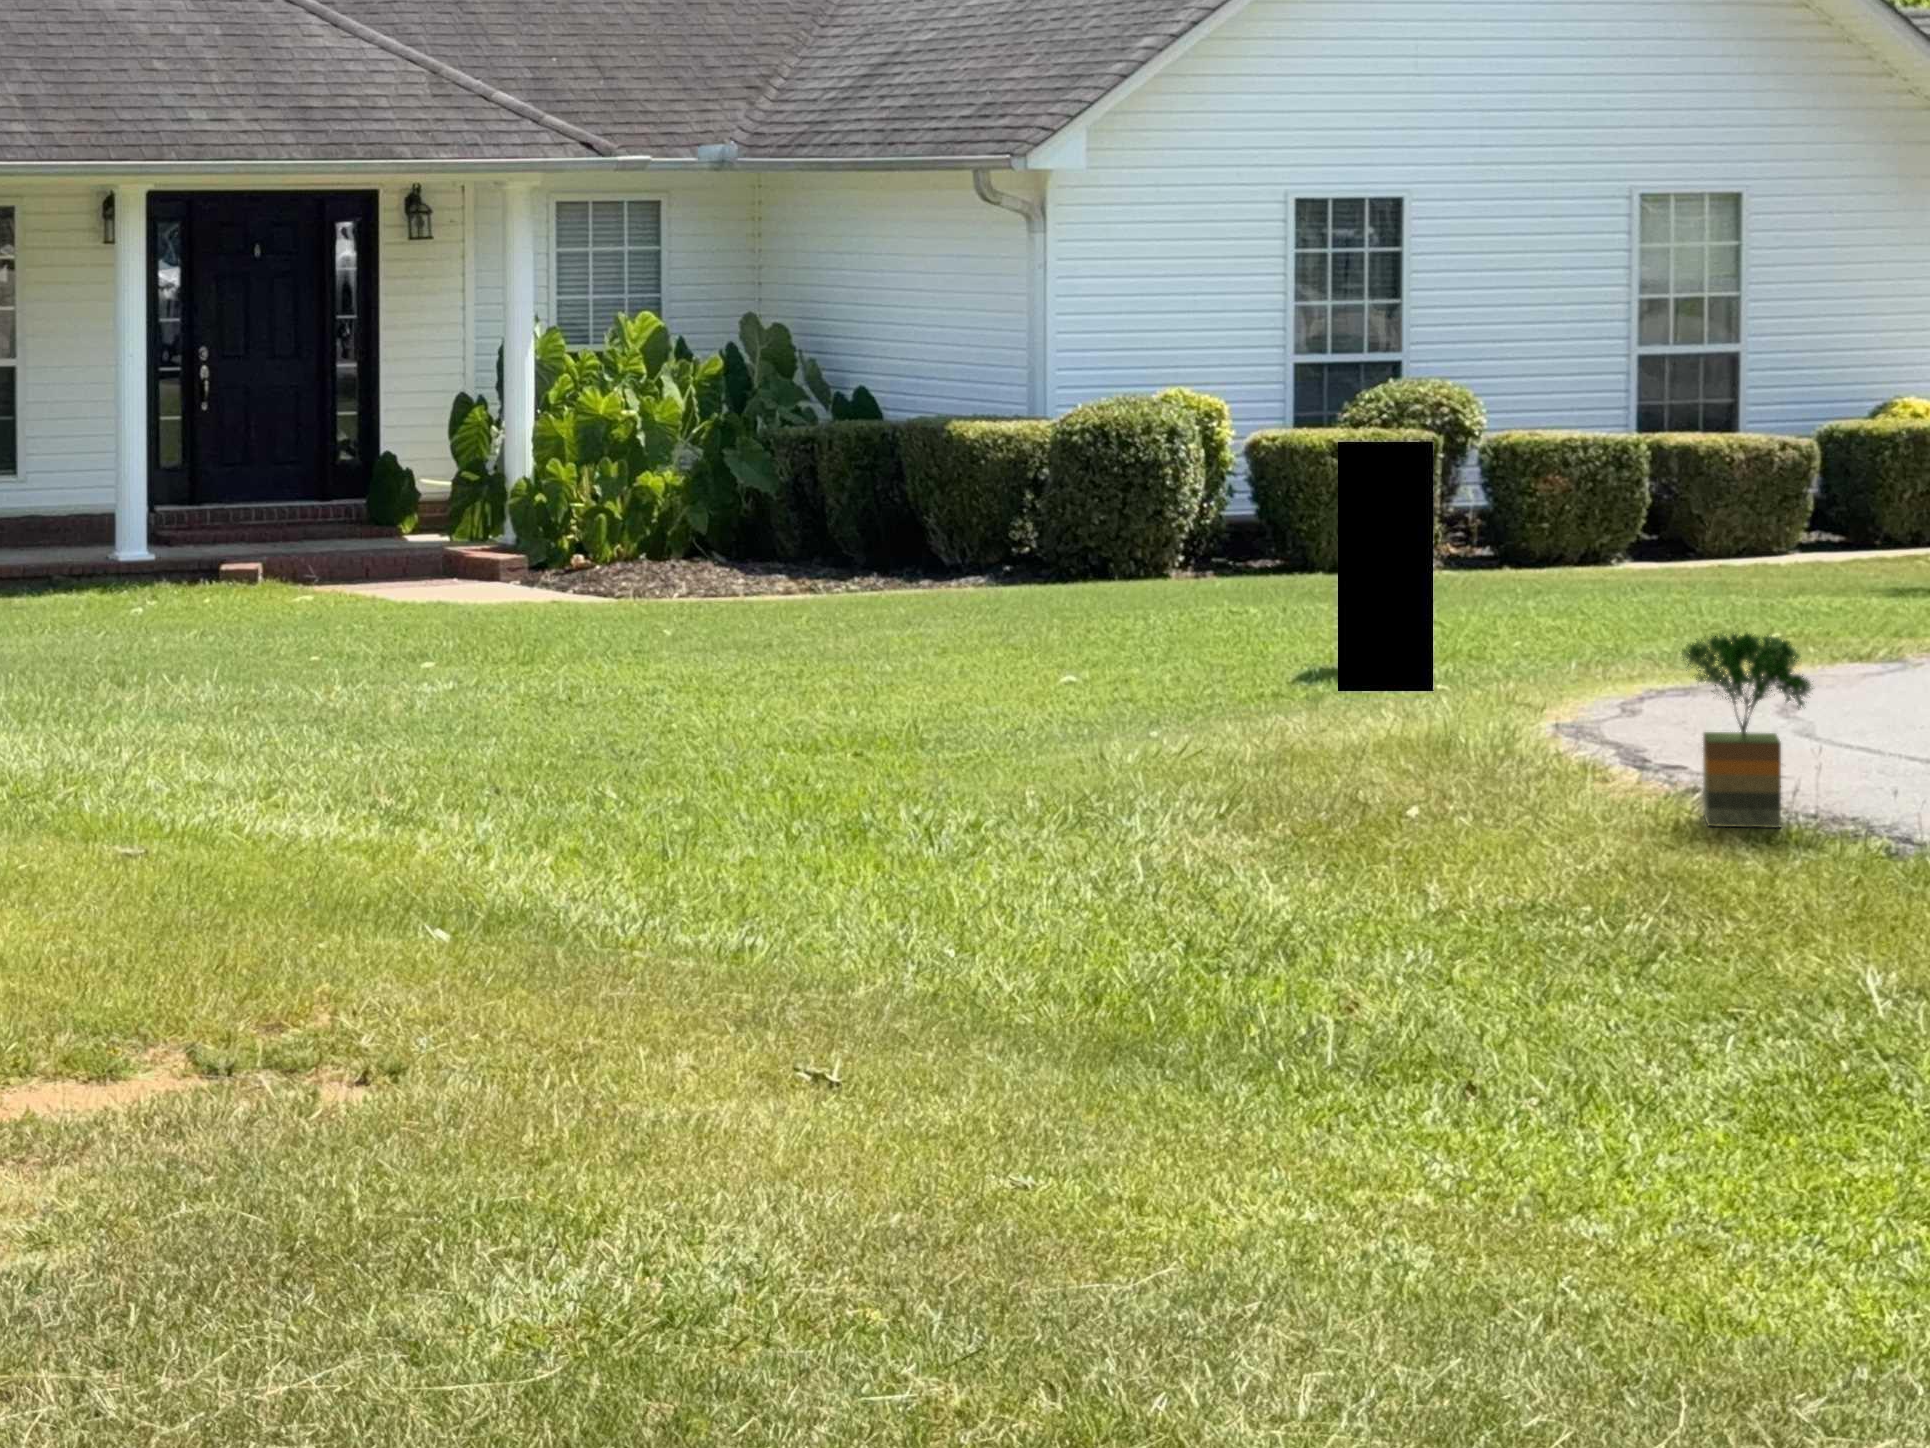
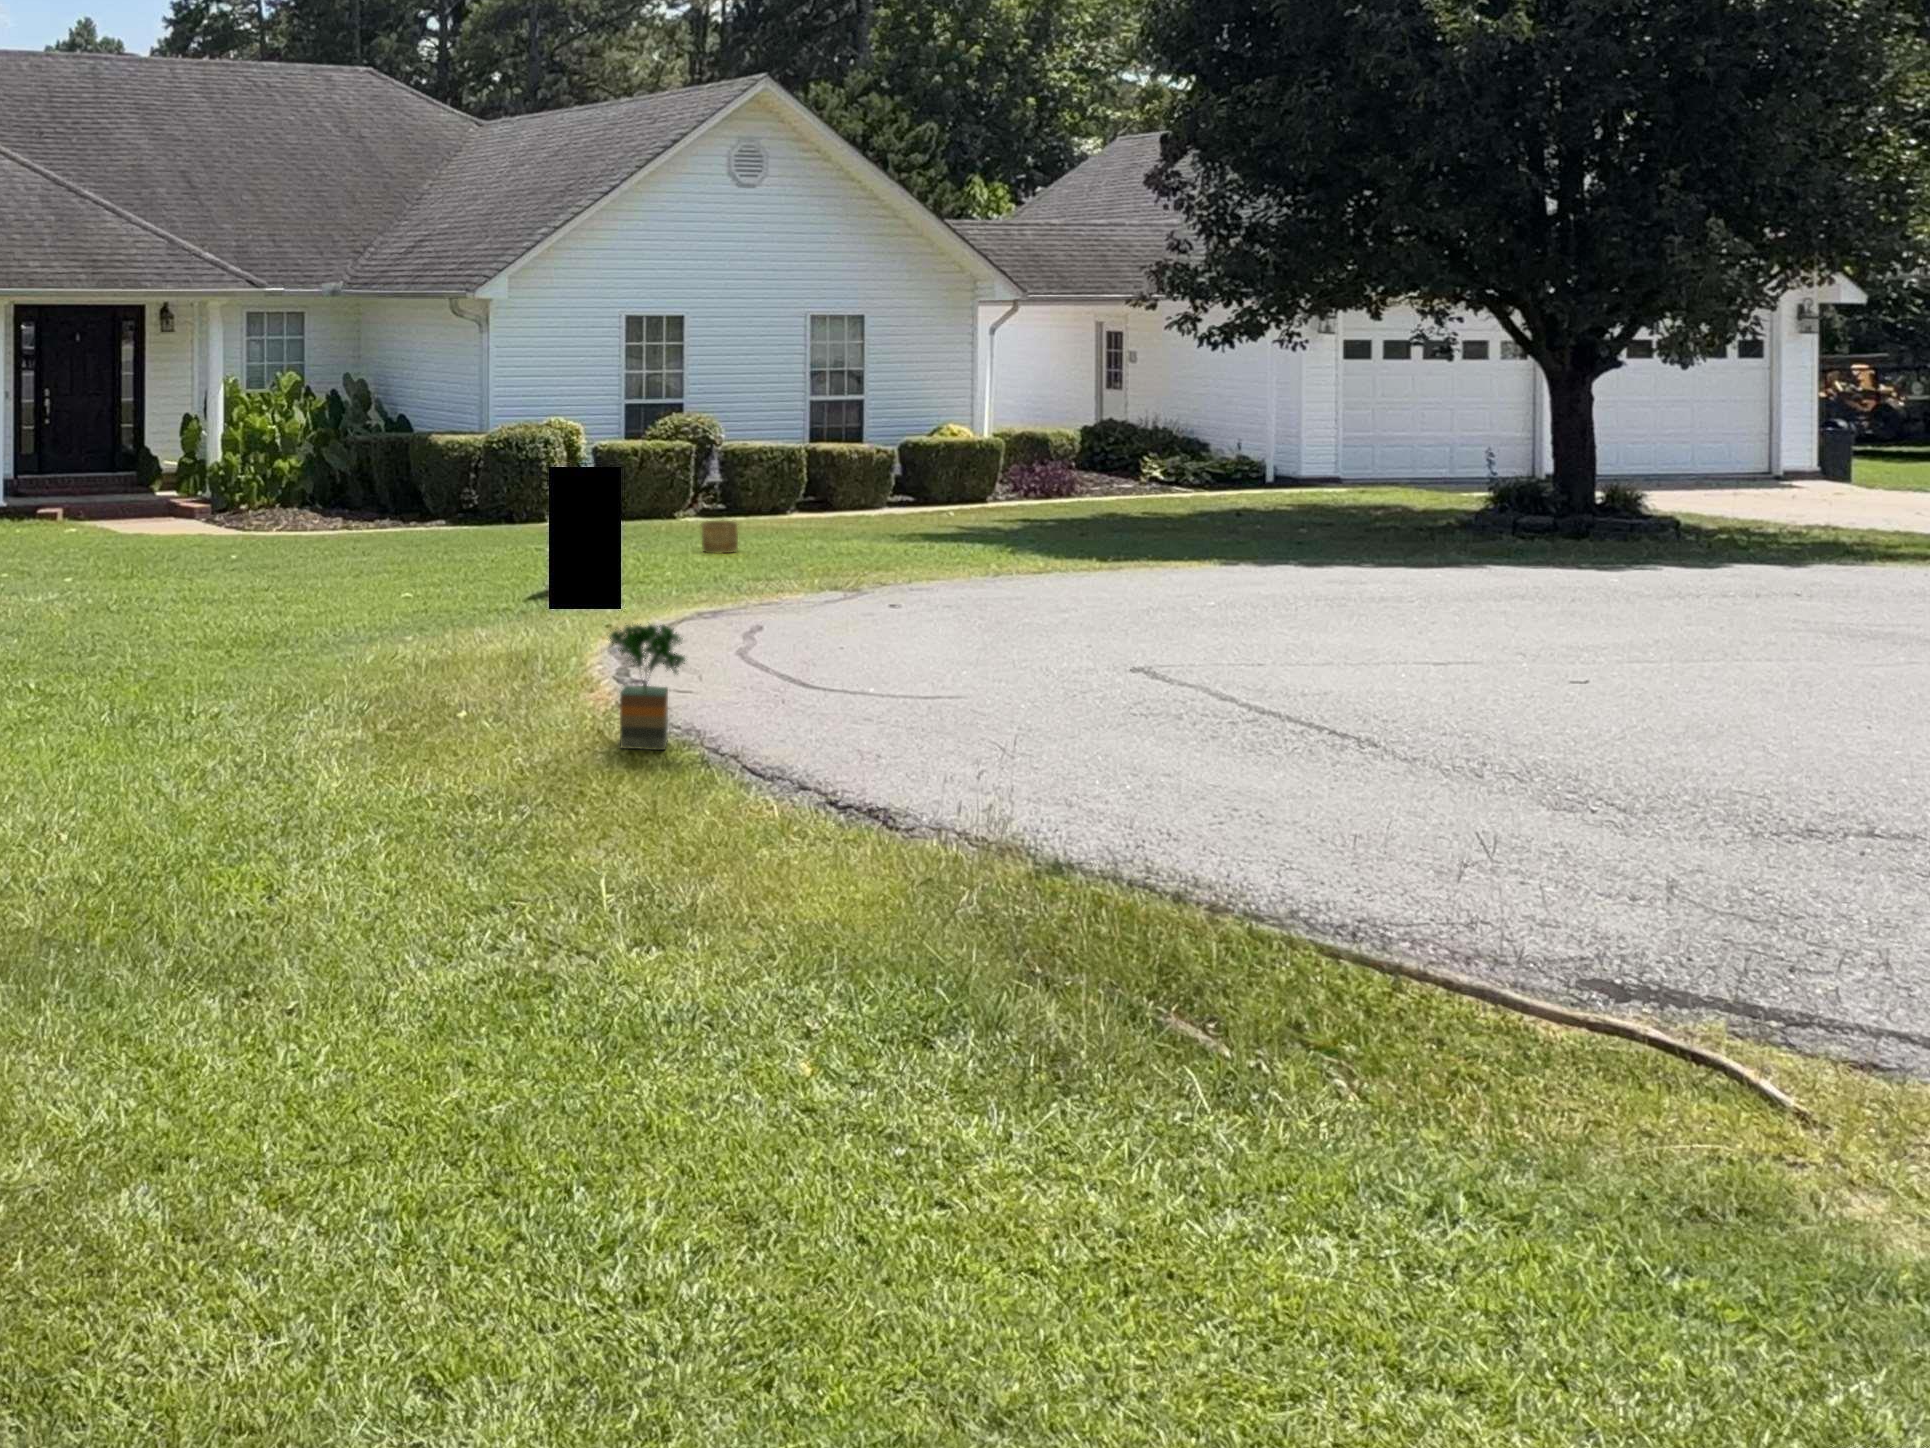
wooden bucket: none [1518,560,1589,619] -> present [702,521,738,553]

